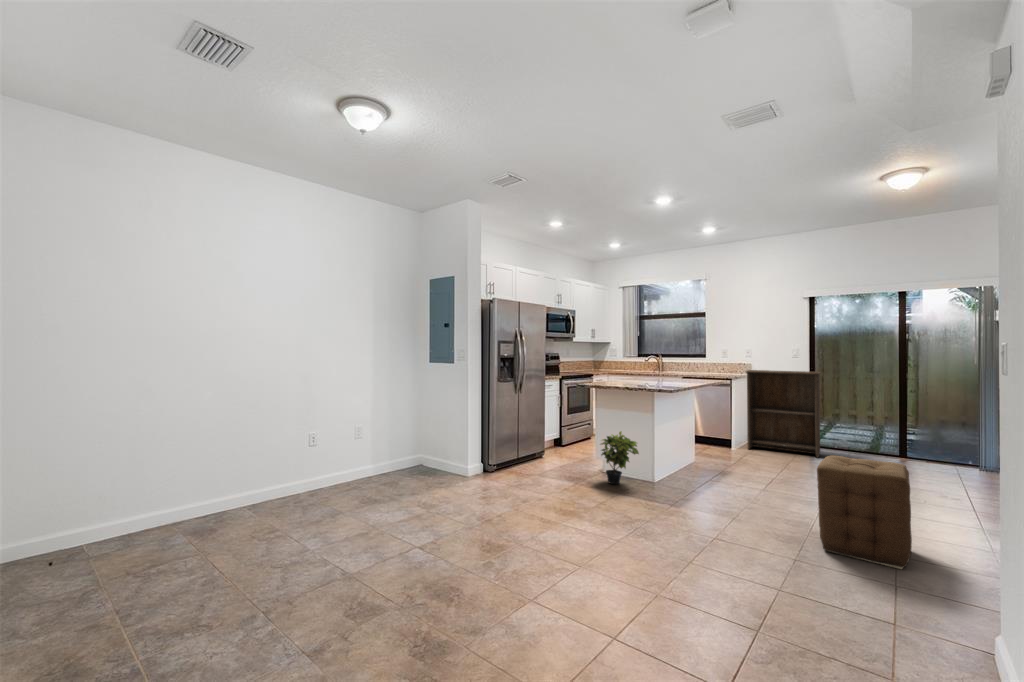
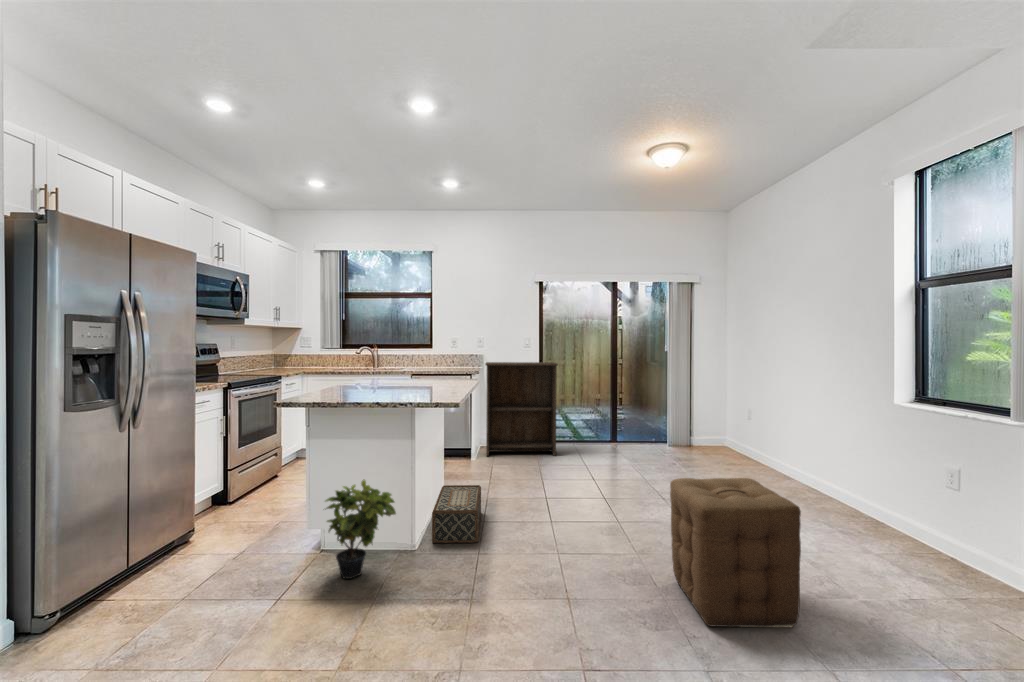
woven basket: none [667,452,712,487] -> present [432,485,481,543]

